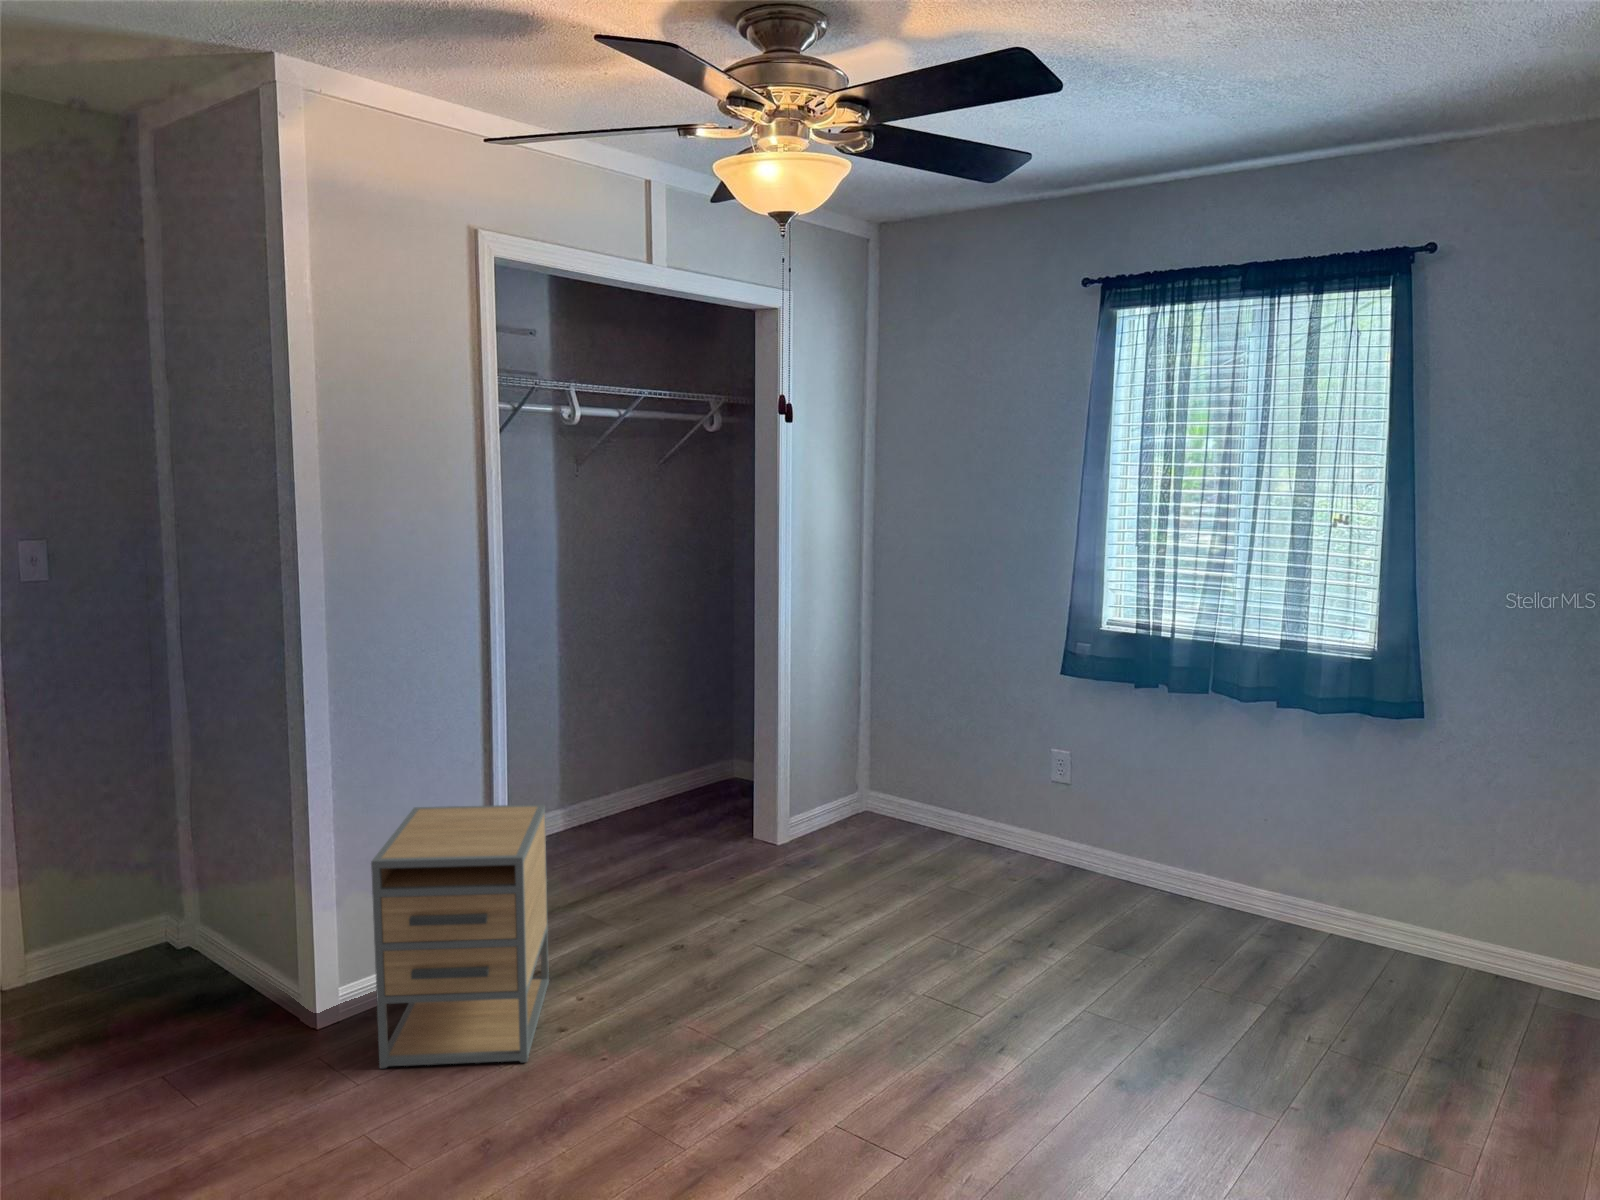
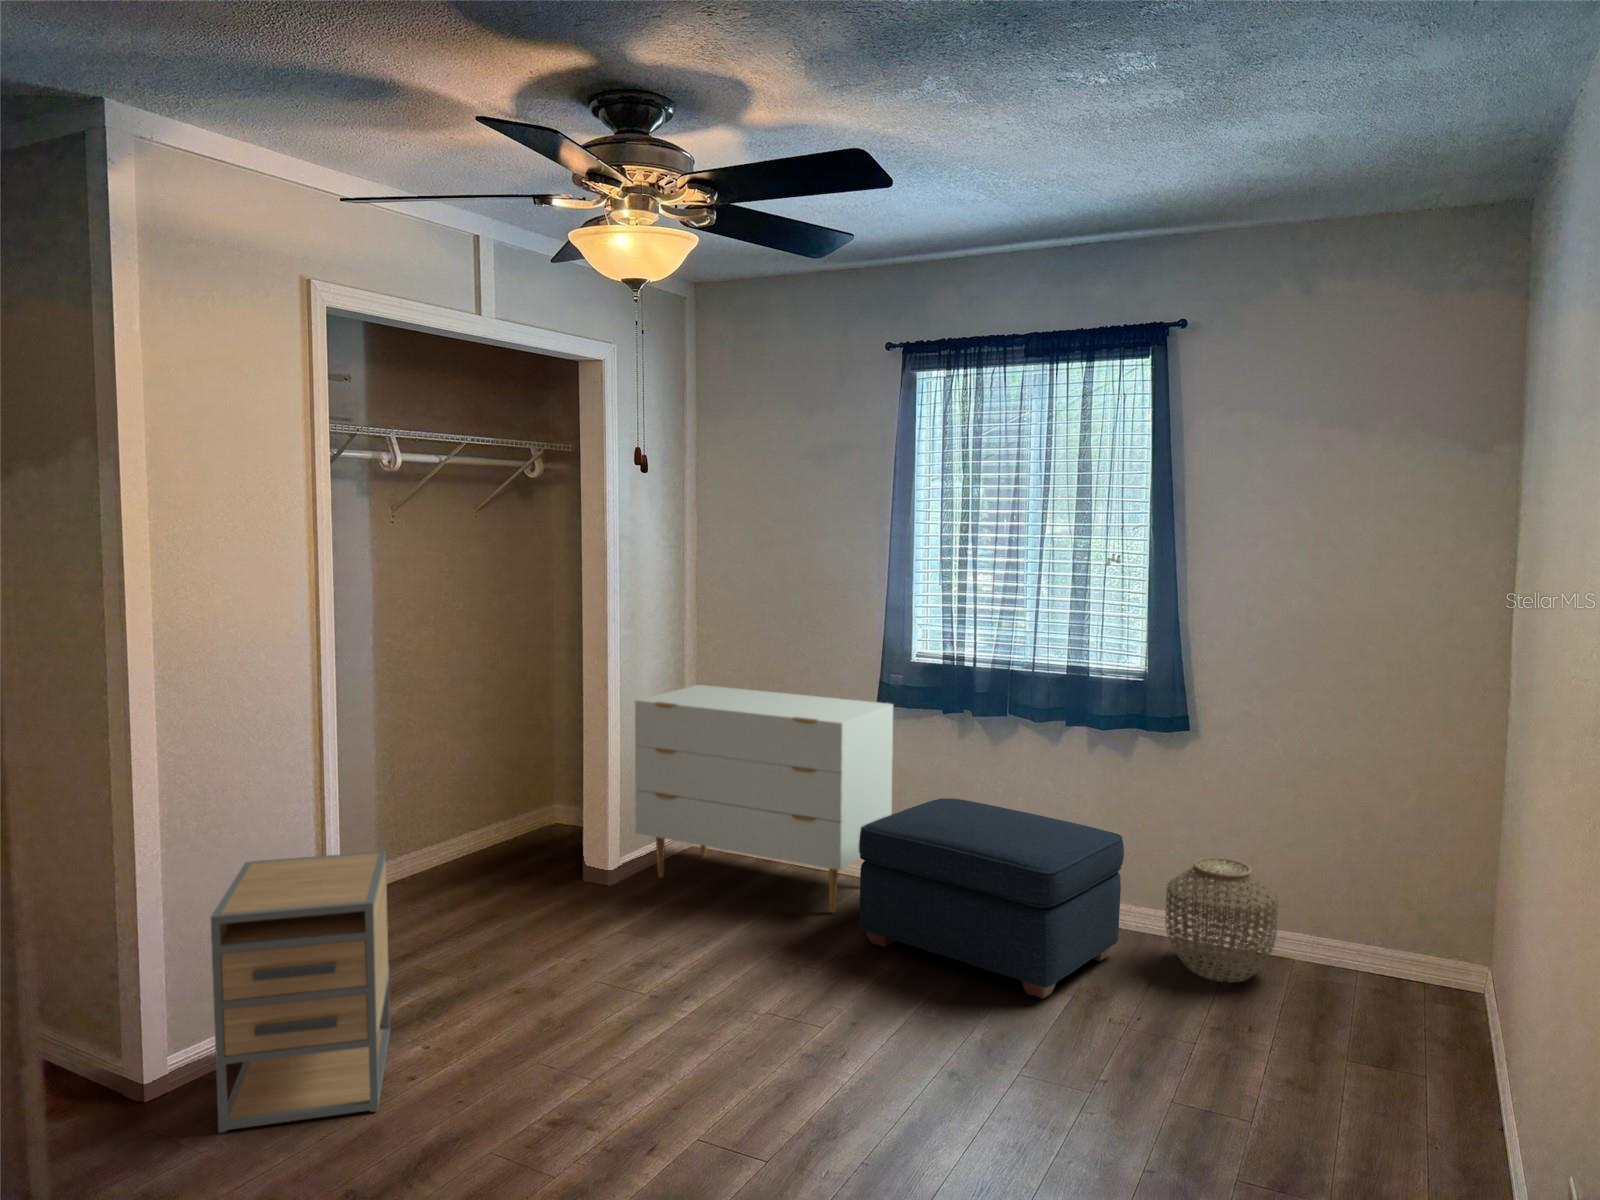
dresser: none [806,646,1082,893] -> present [635,685,893,913]
ottoman: none [1035,779,1339,1007] -> present [859,798,1124,999]
woven basket: none [1386,864,1527,1008] -> present [1165,858,1278,982]

